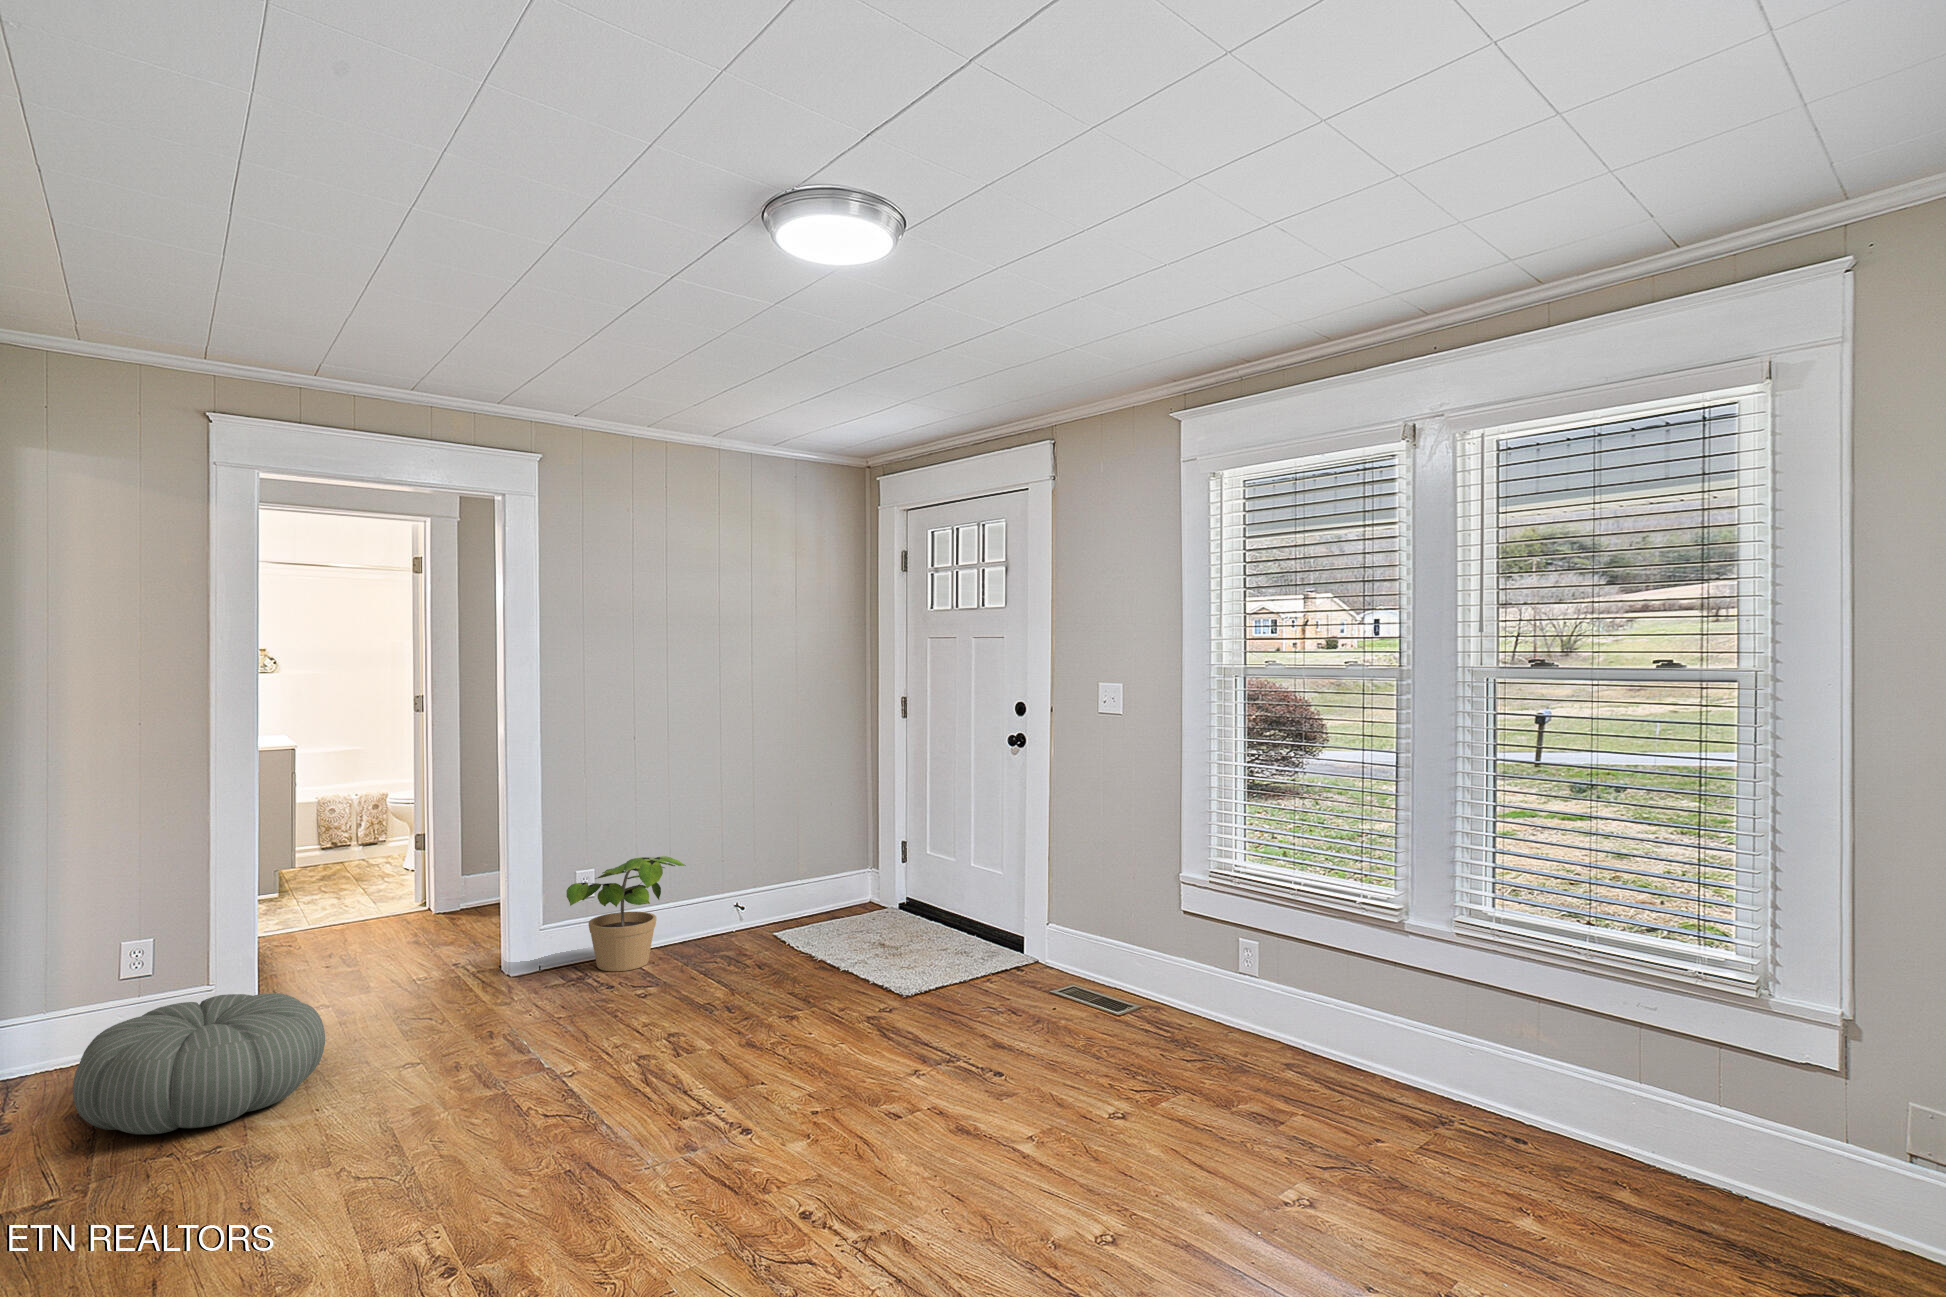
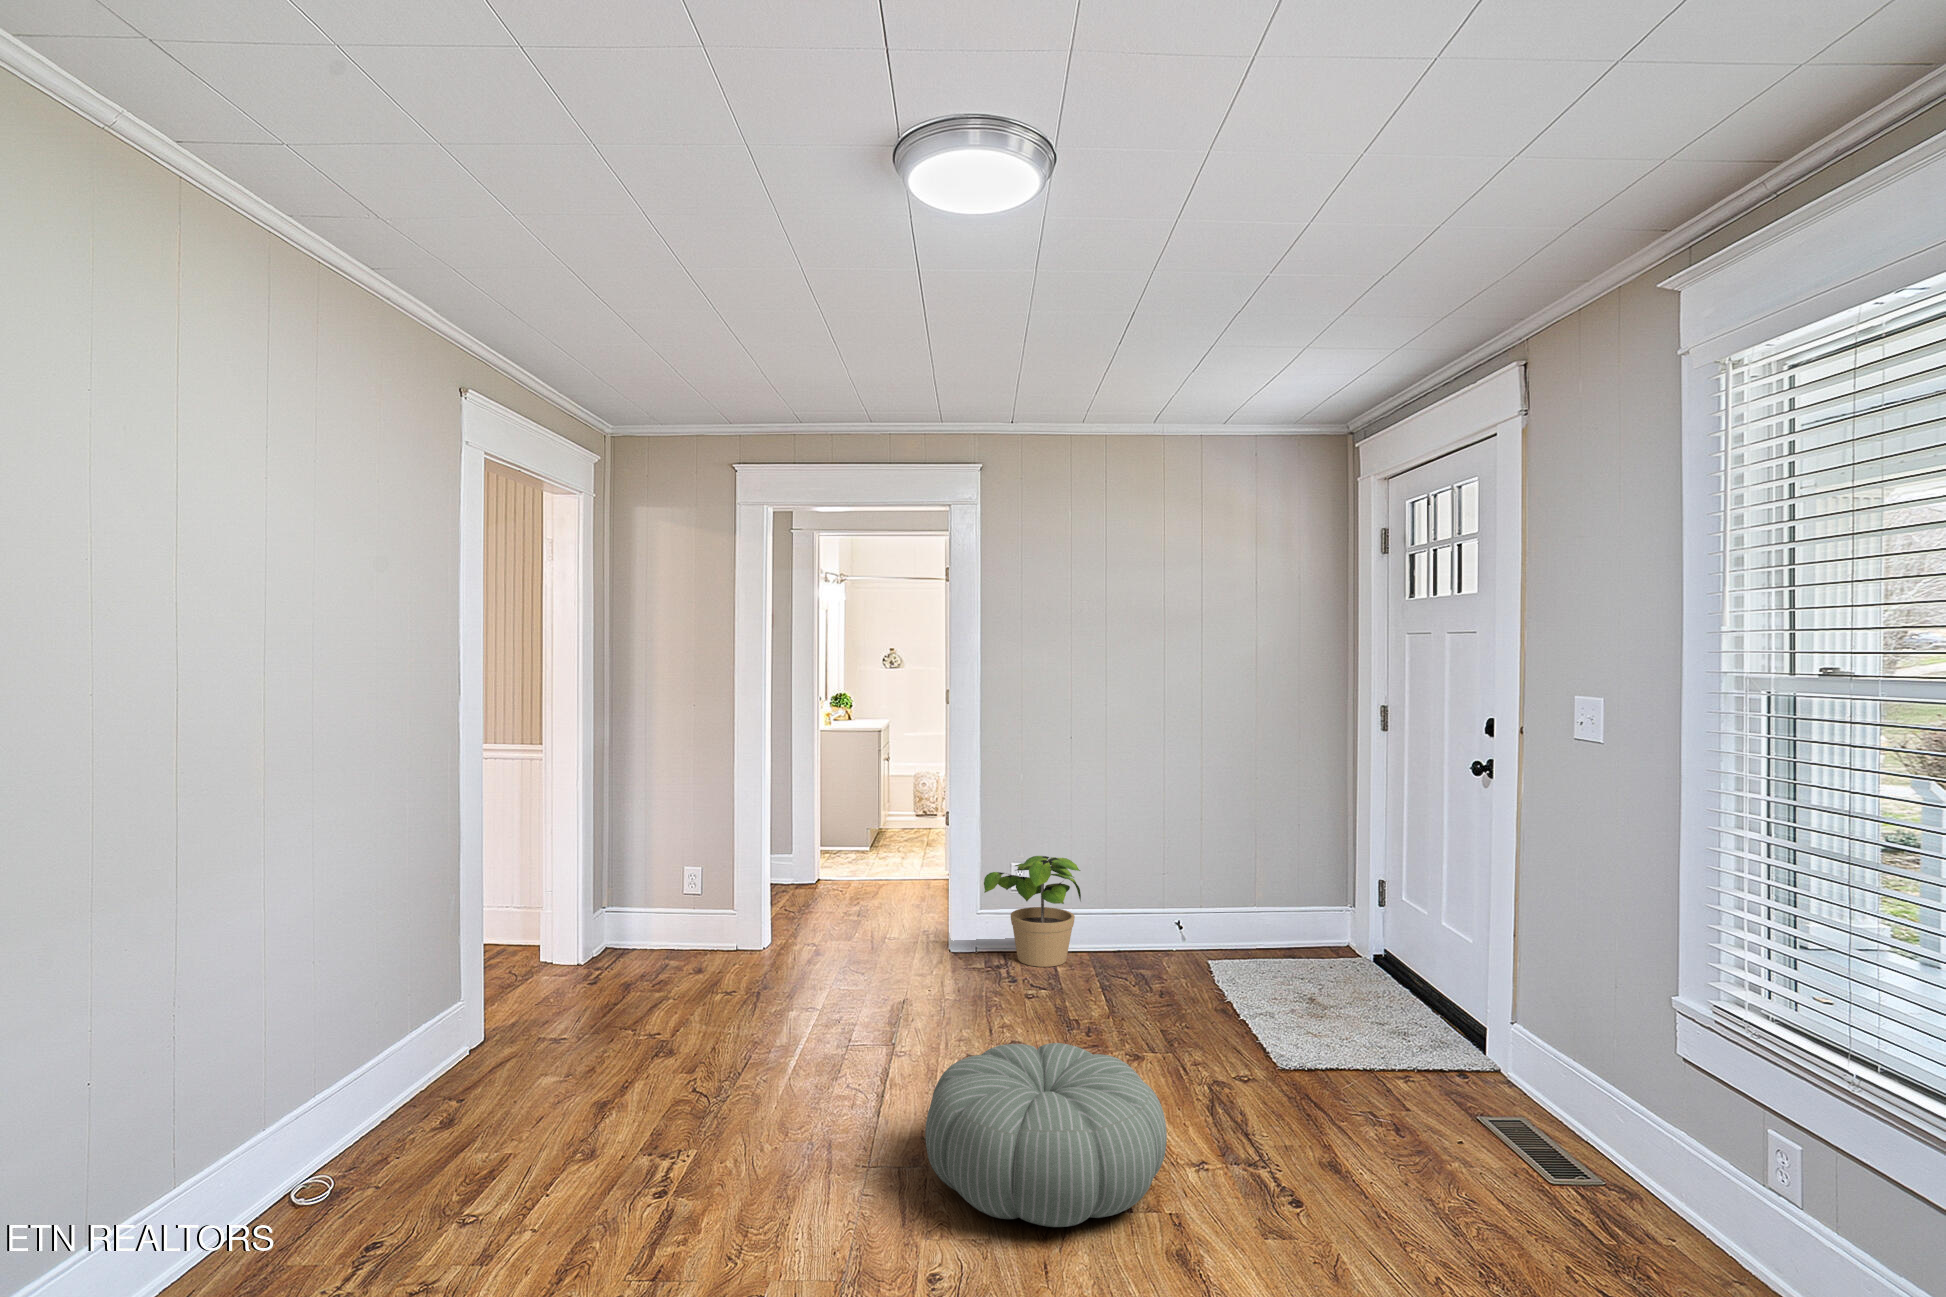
pouf: present [73,993,325,1134] -> present [925,1043,1167,1227]

